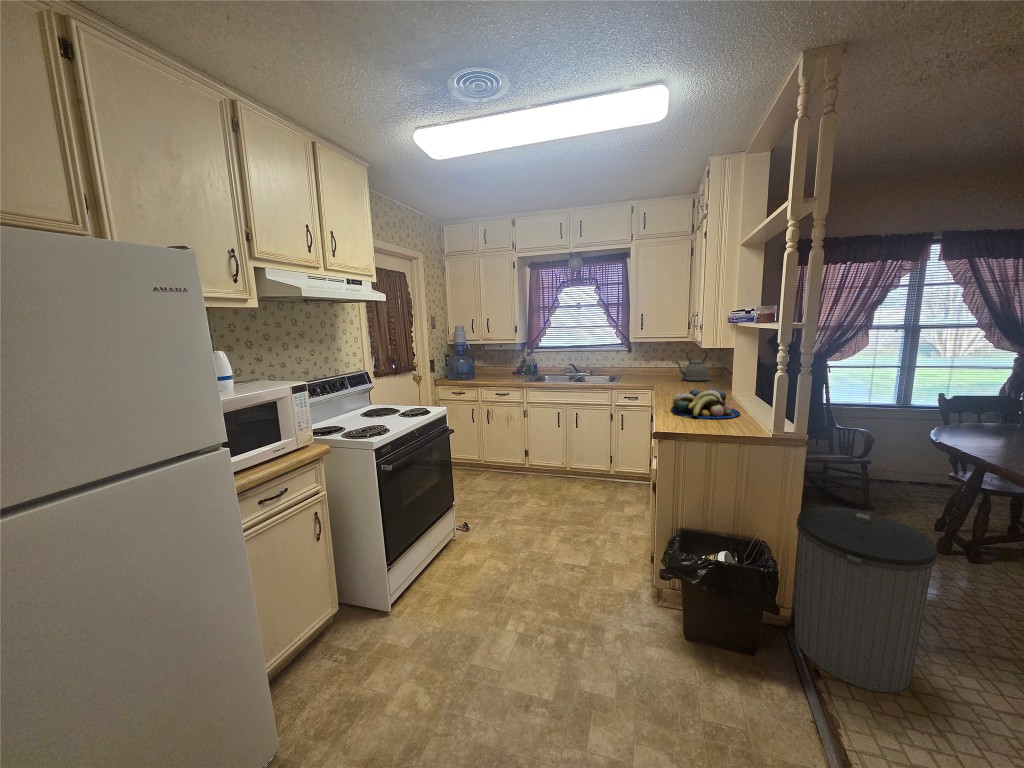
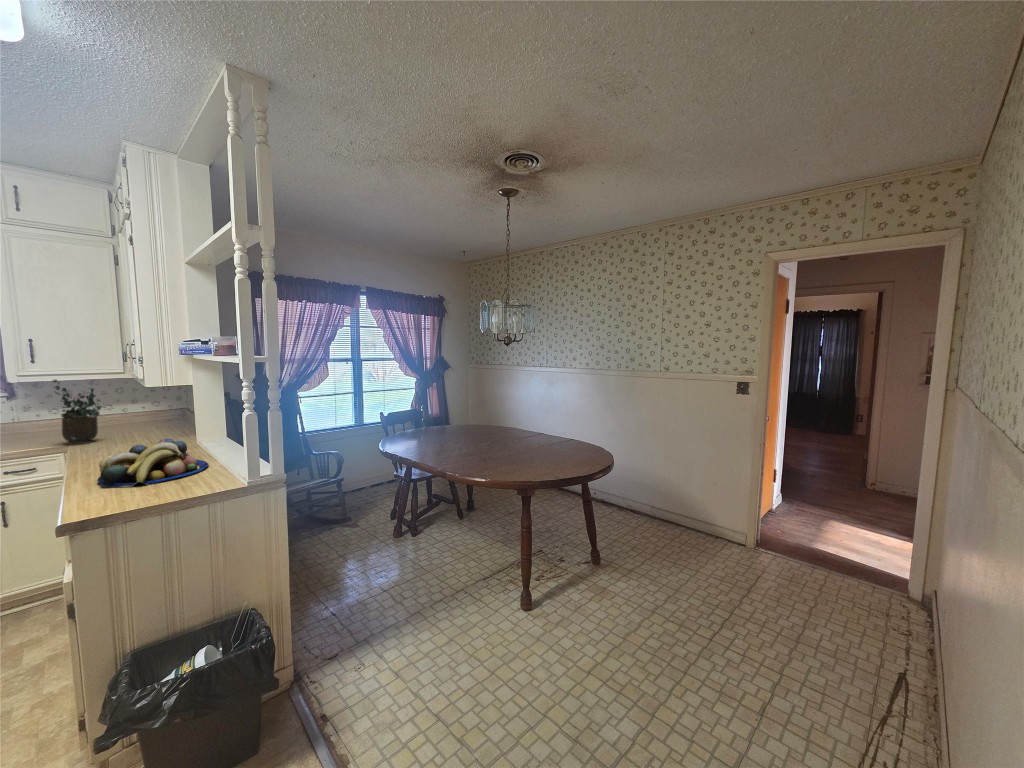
potted plant: none [649,341,673,384] -> present [53,380,102,443]
kettle: present [676,351,710,382] -> none [109,390,169,432]
trash can: present [794,507,937,693] -> none [286,530,393,711]

